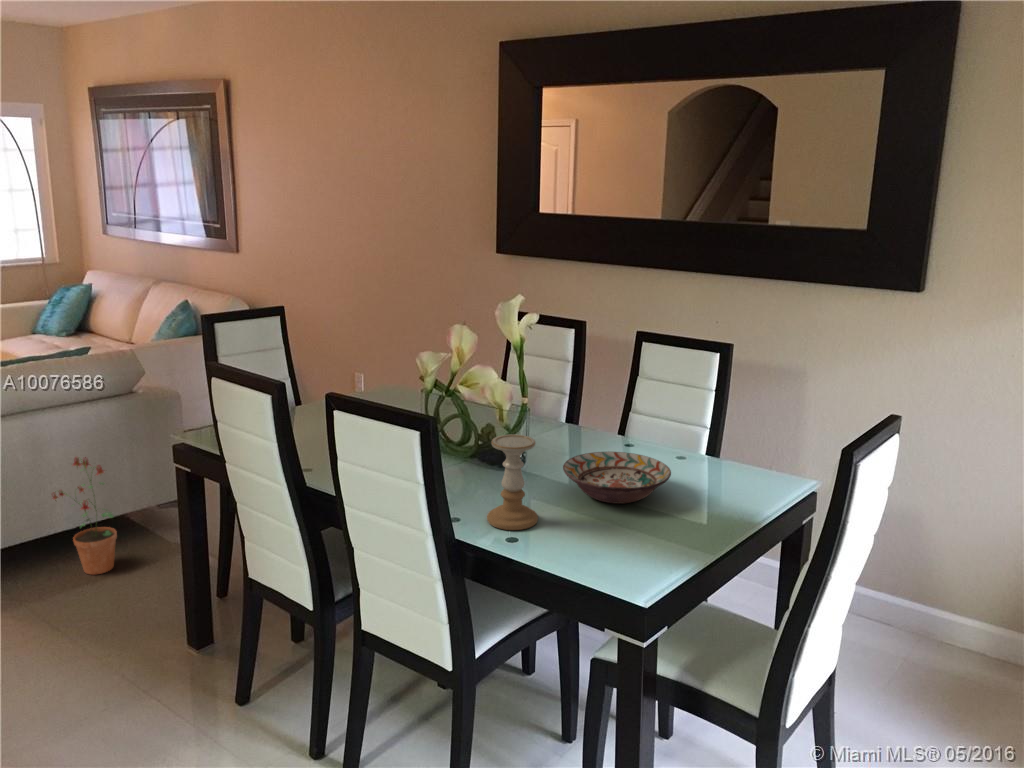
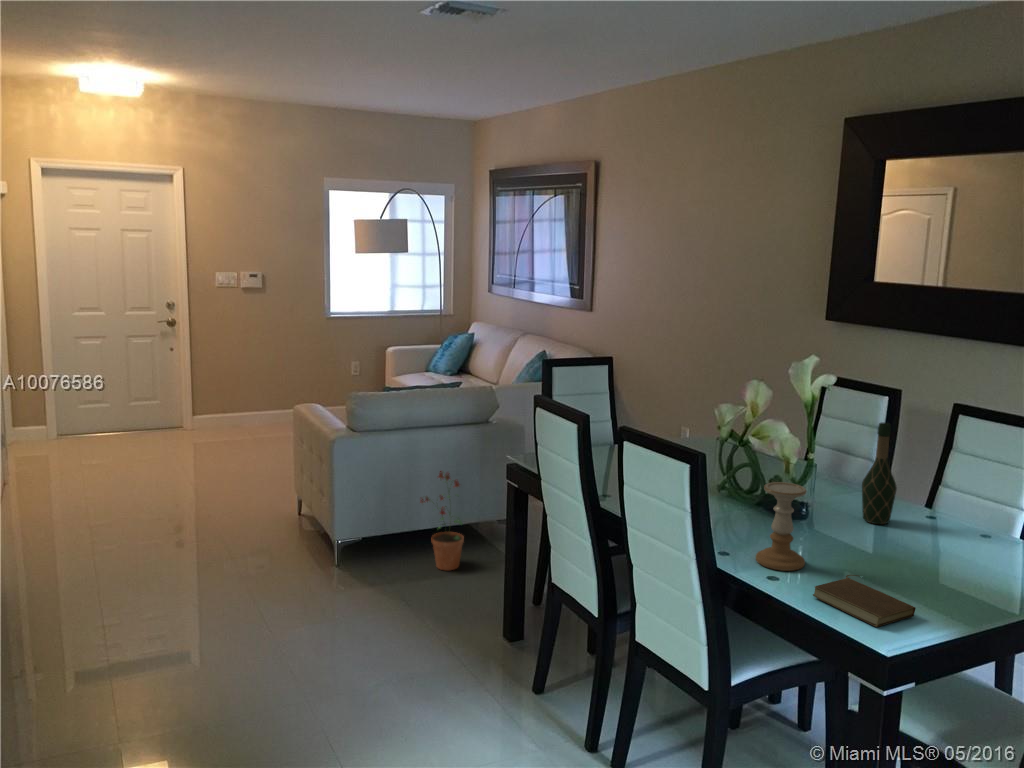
wine bottle: none [569,357,602,460] -> present [862,422,897,524]
decorative bowl: present [563,452,671,504] -> none [841,515,956,566]
book: none [558,523,659,579] -> present [813,575,916,627]

